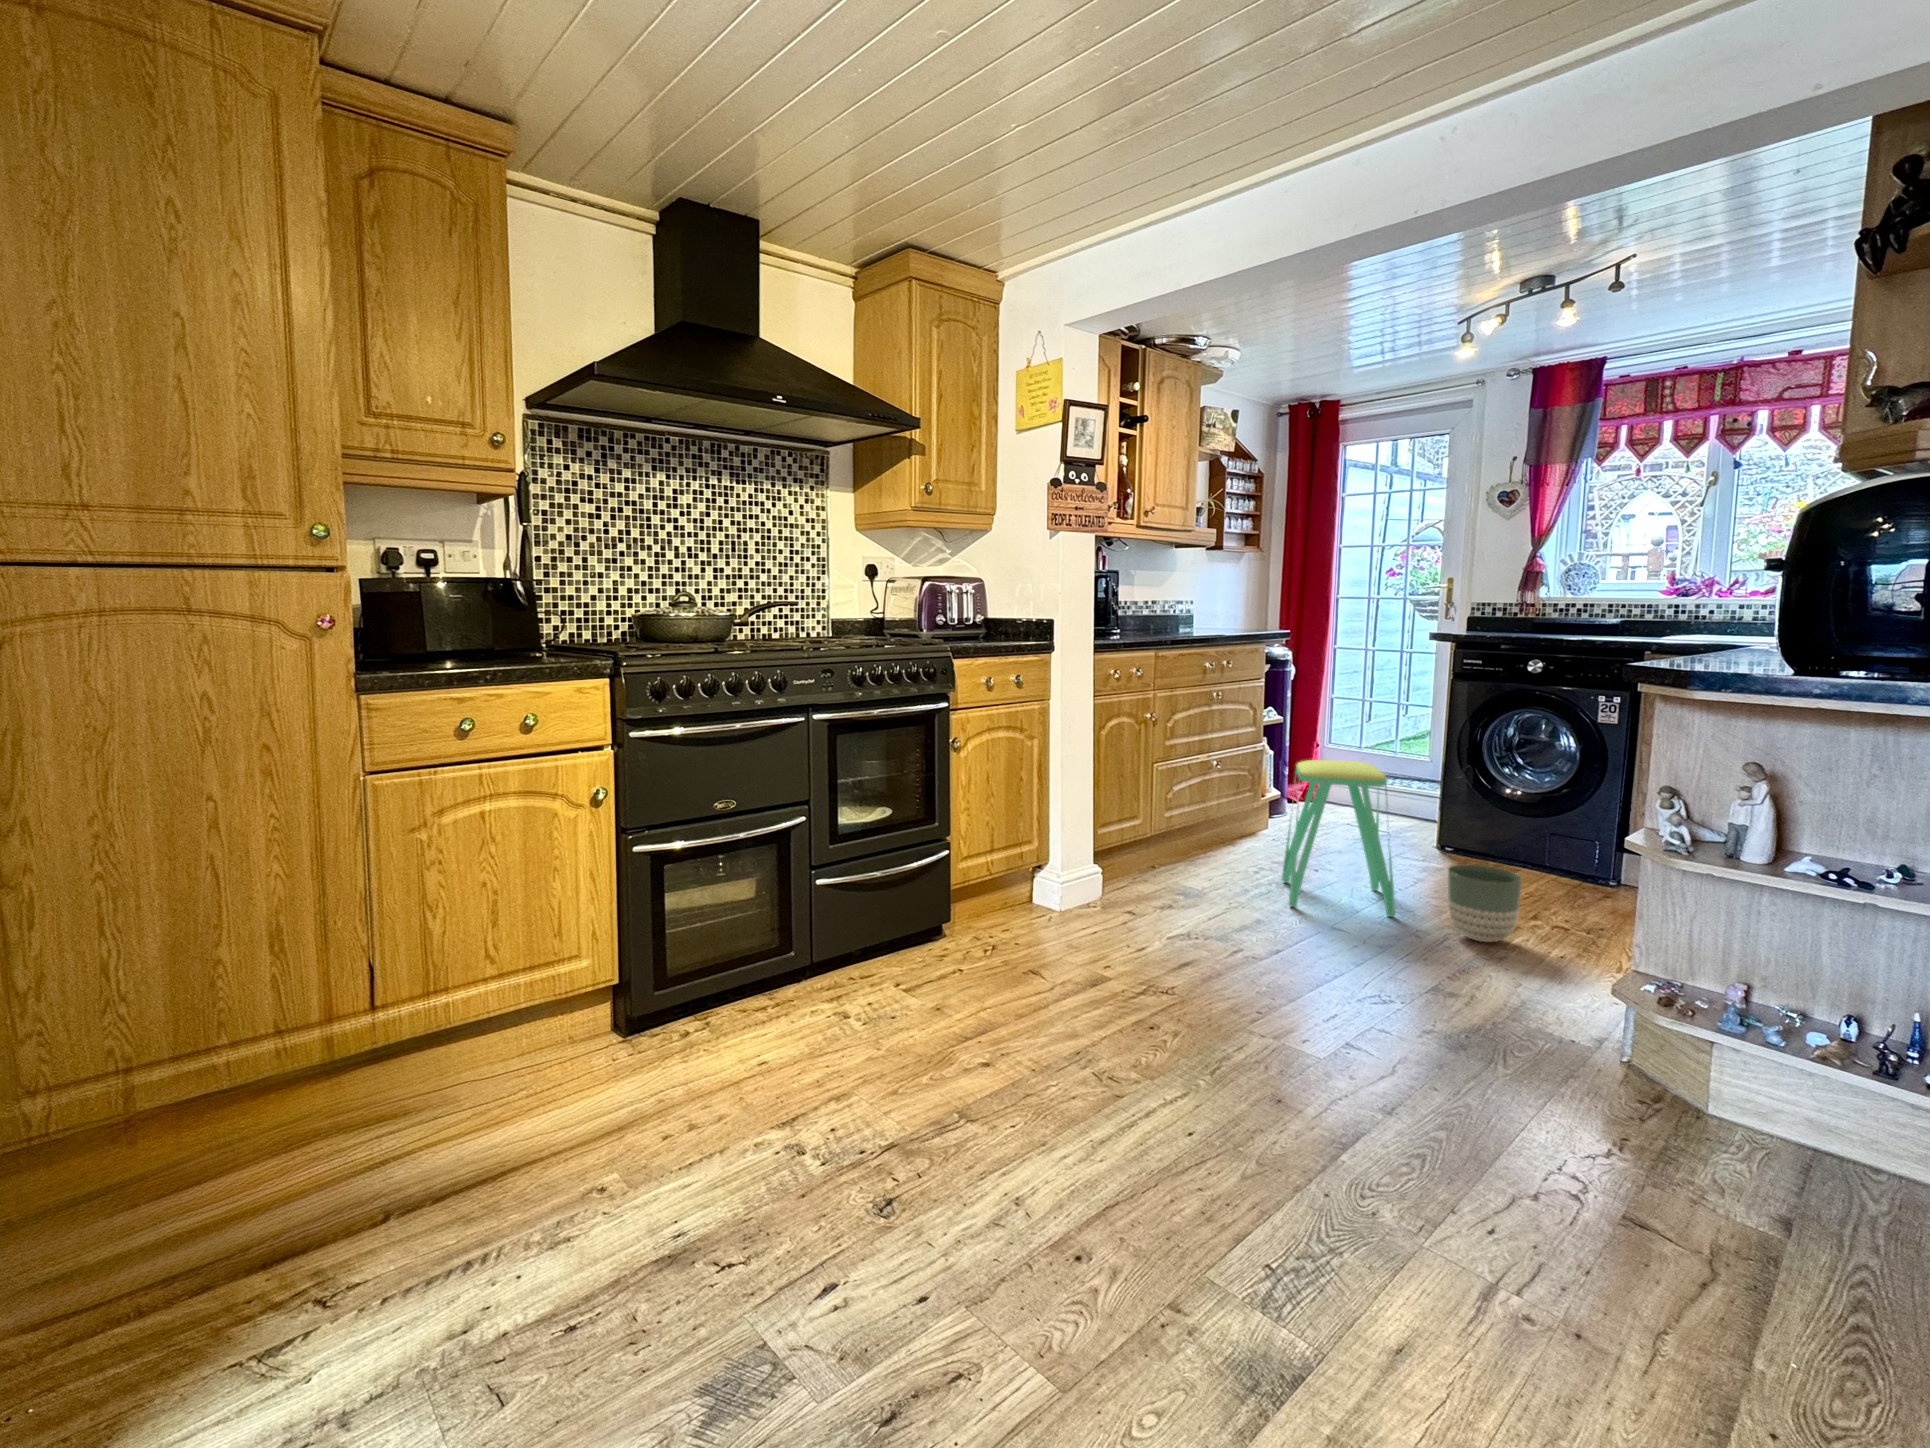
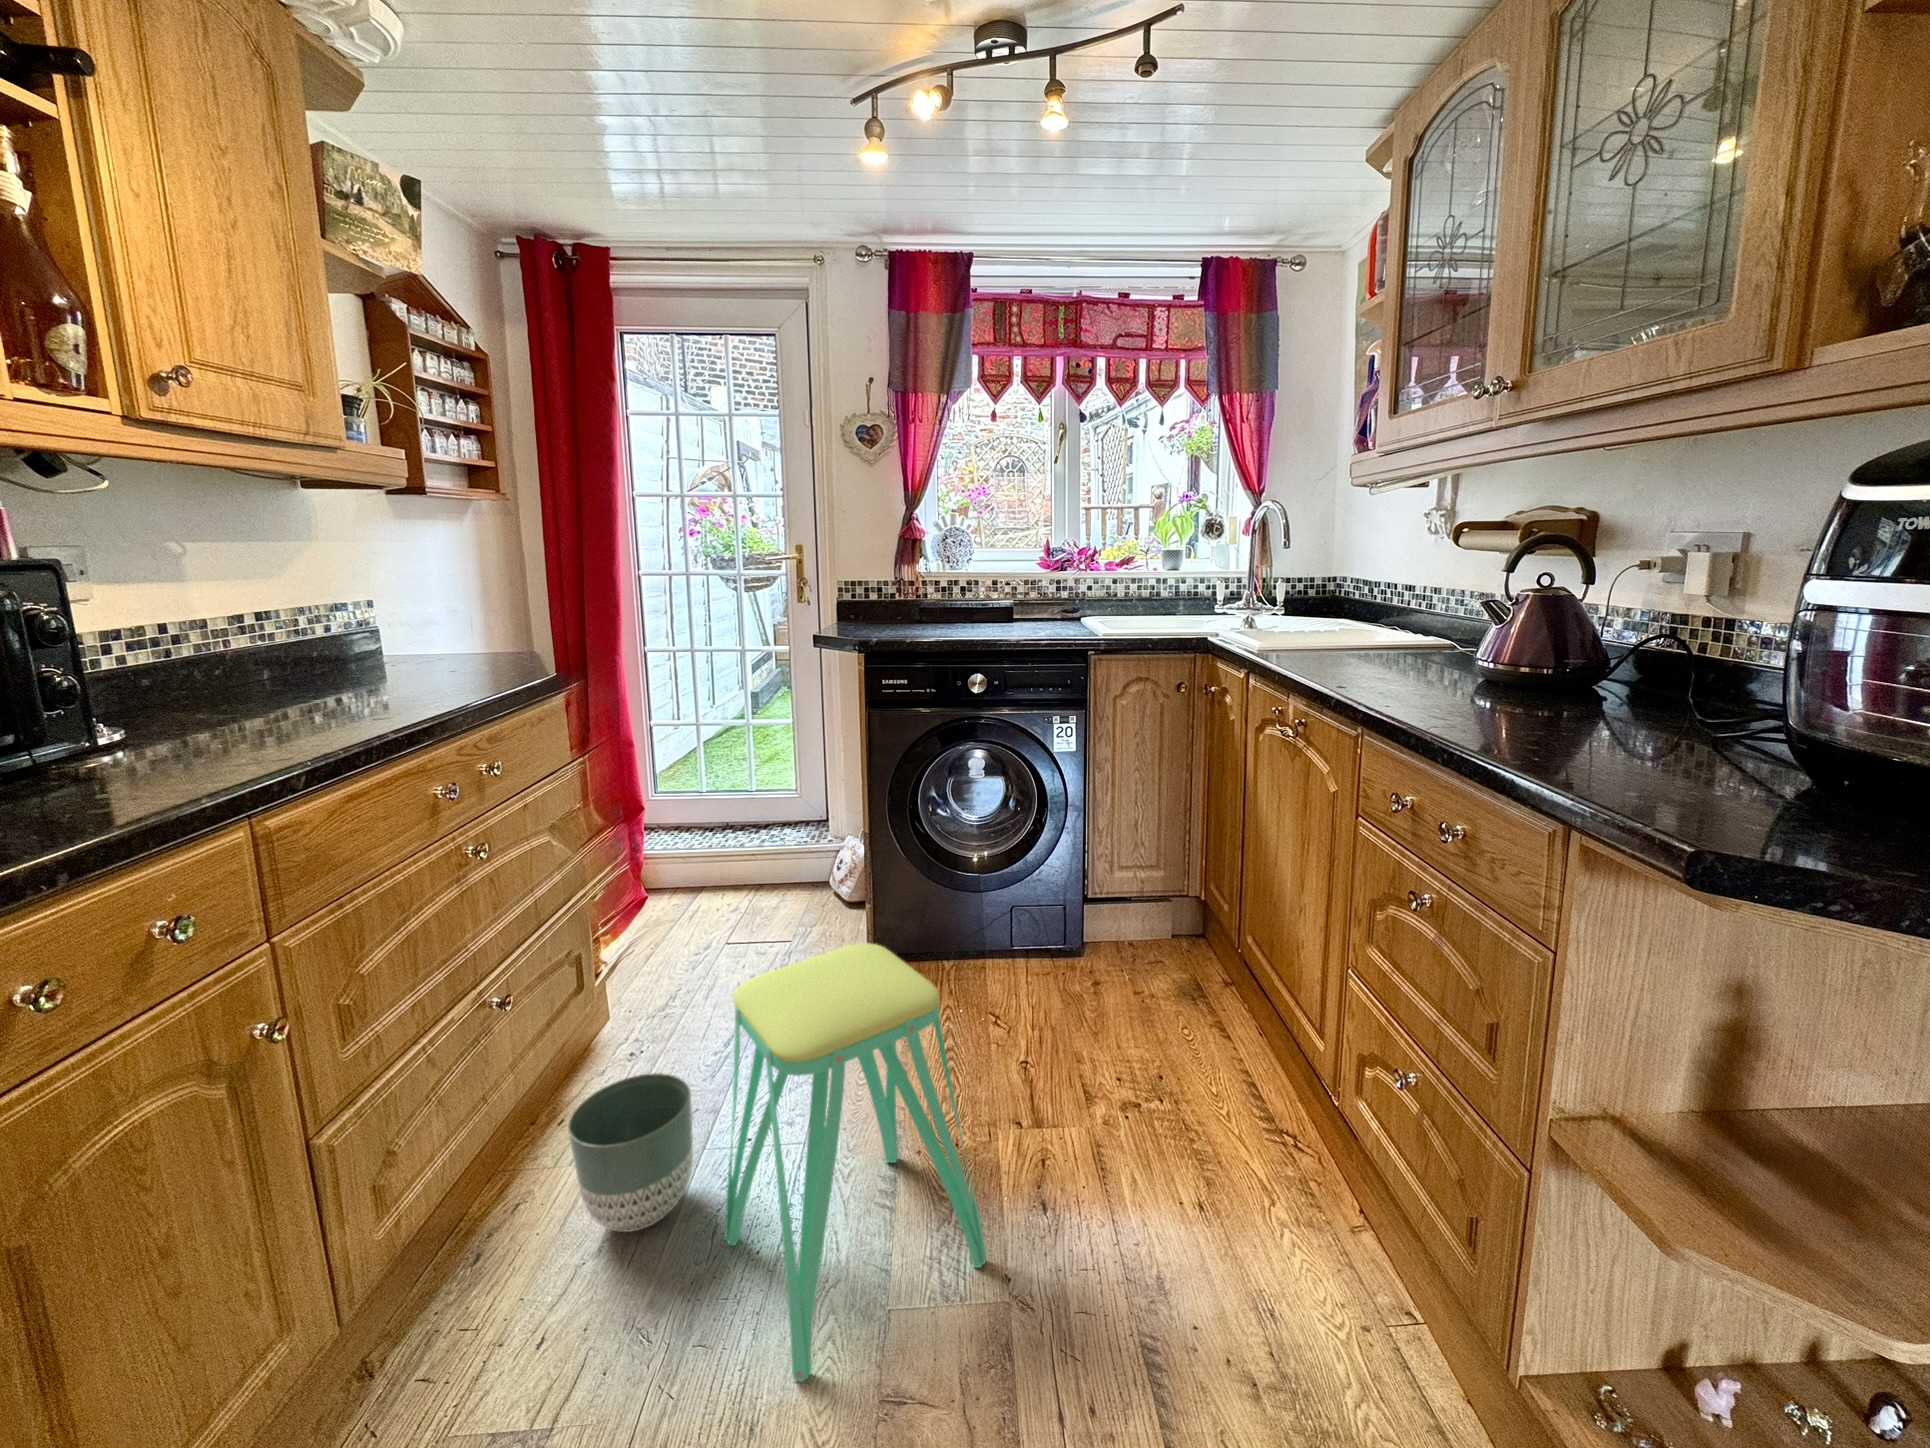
planter: present [1448,865,1522,942] -> present [568,1073,693,1232]

